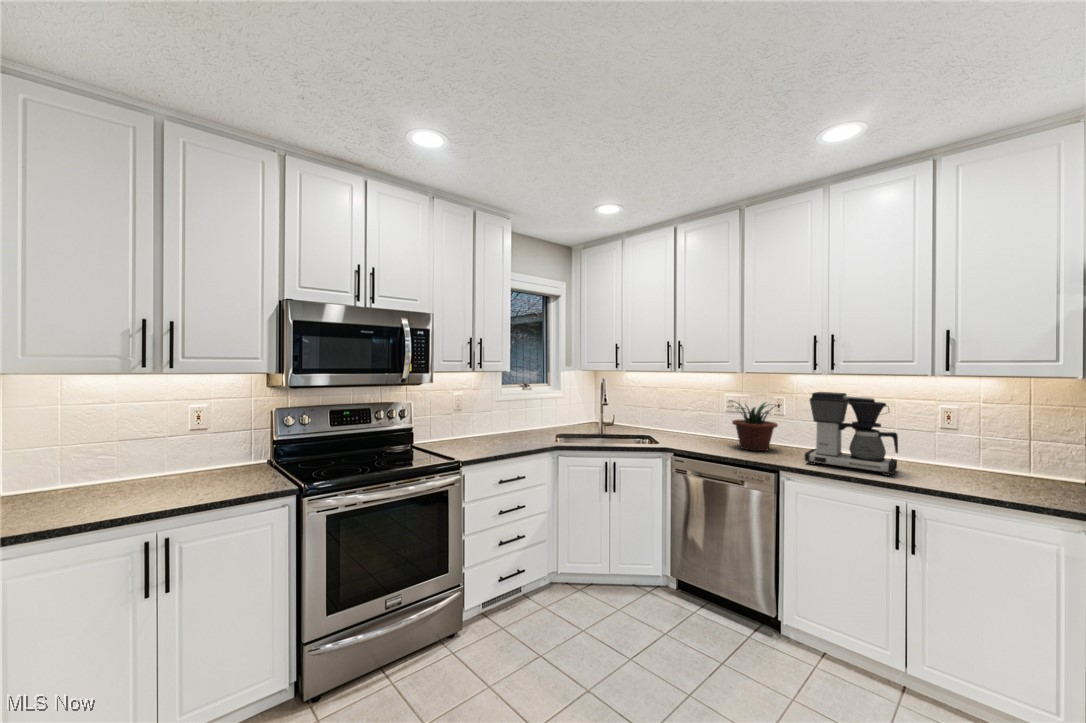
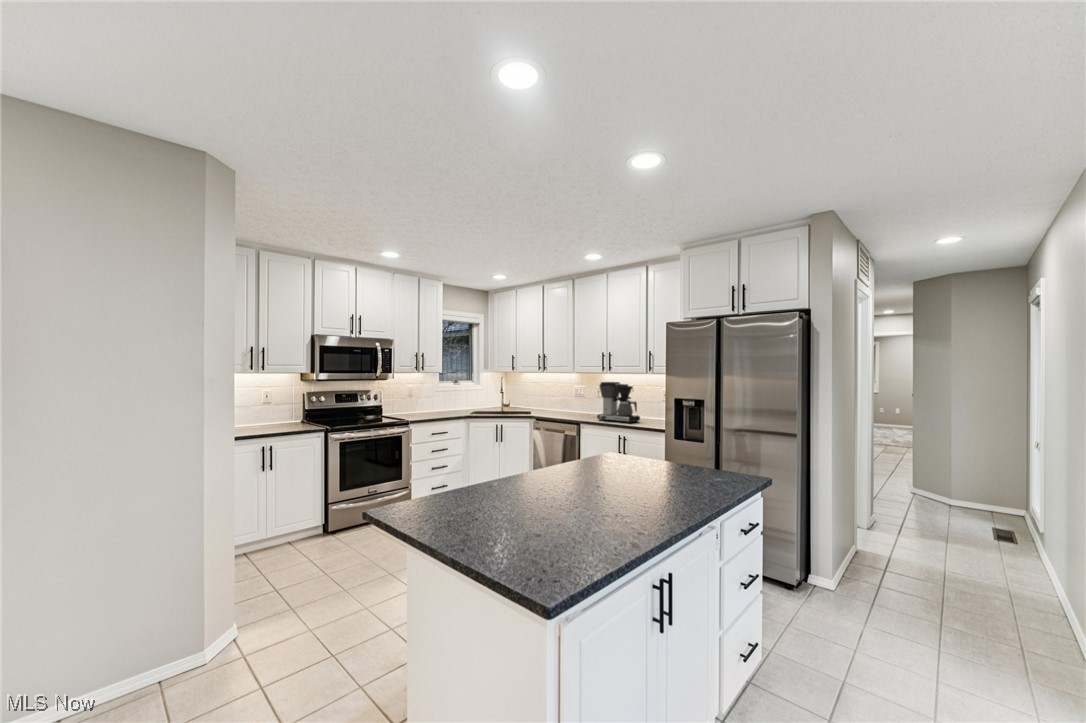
potted plant: present [731,401,778,451] -> none [568,388,597,416]

